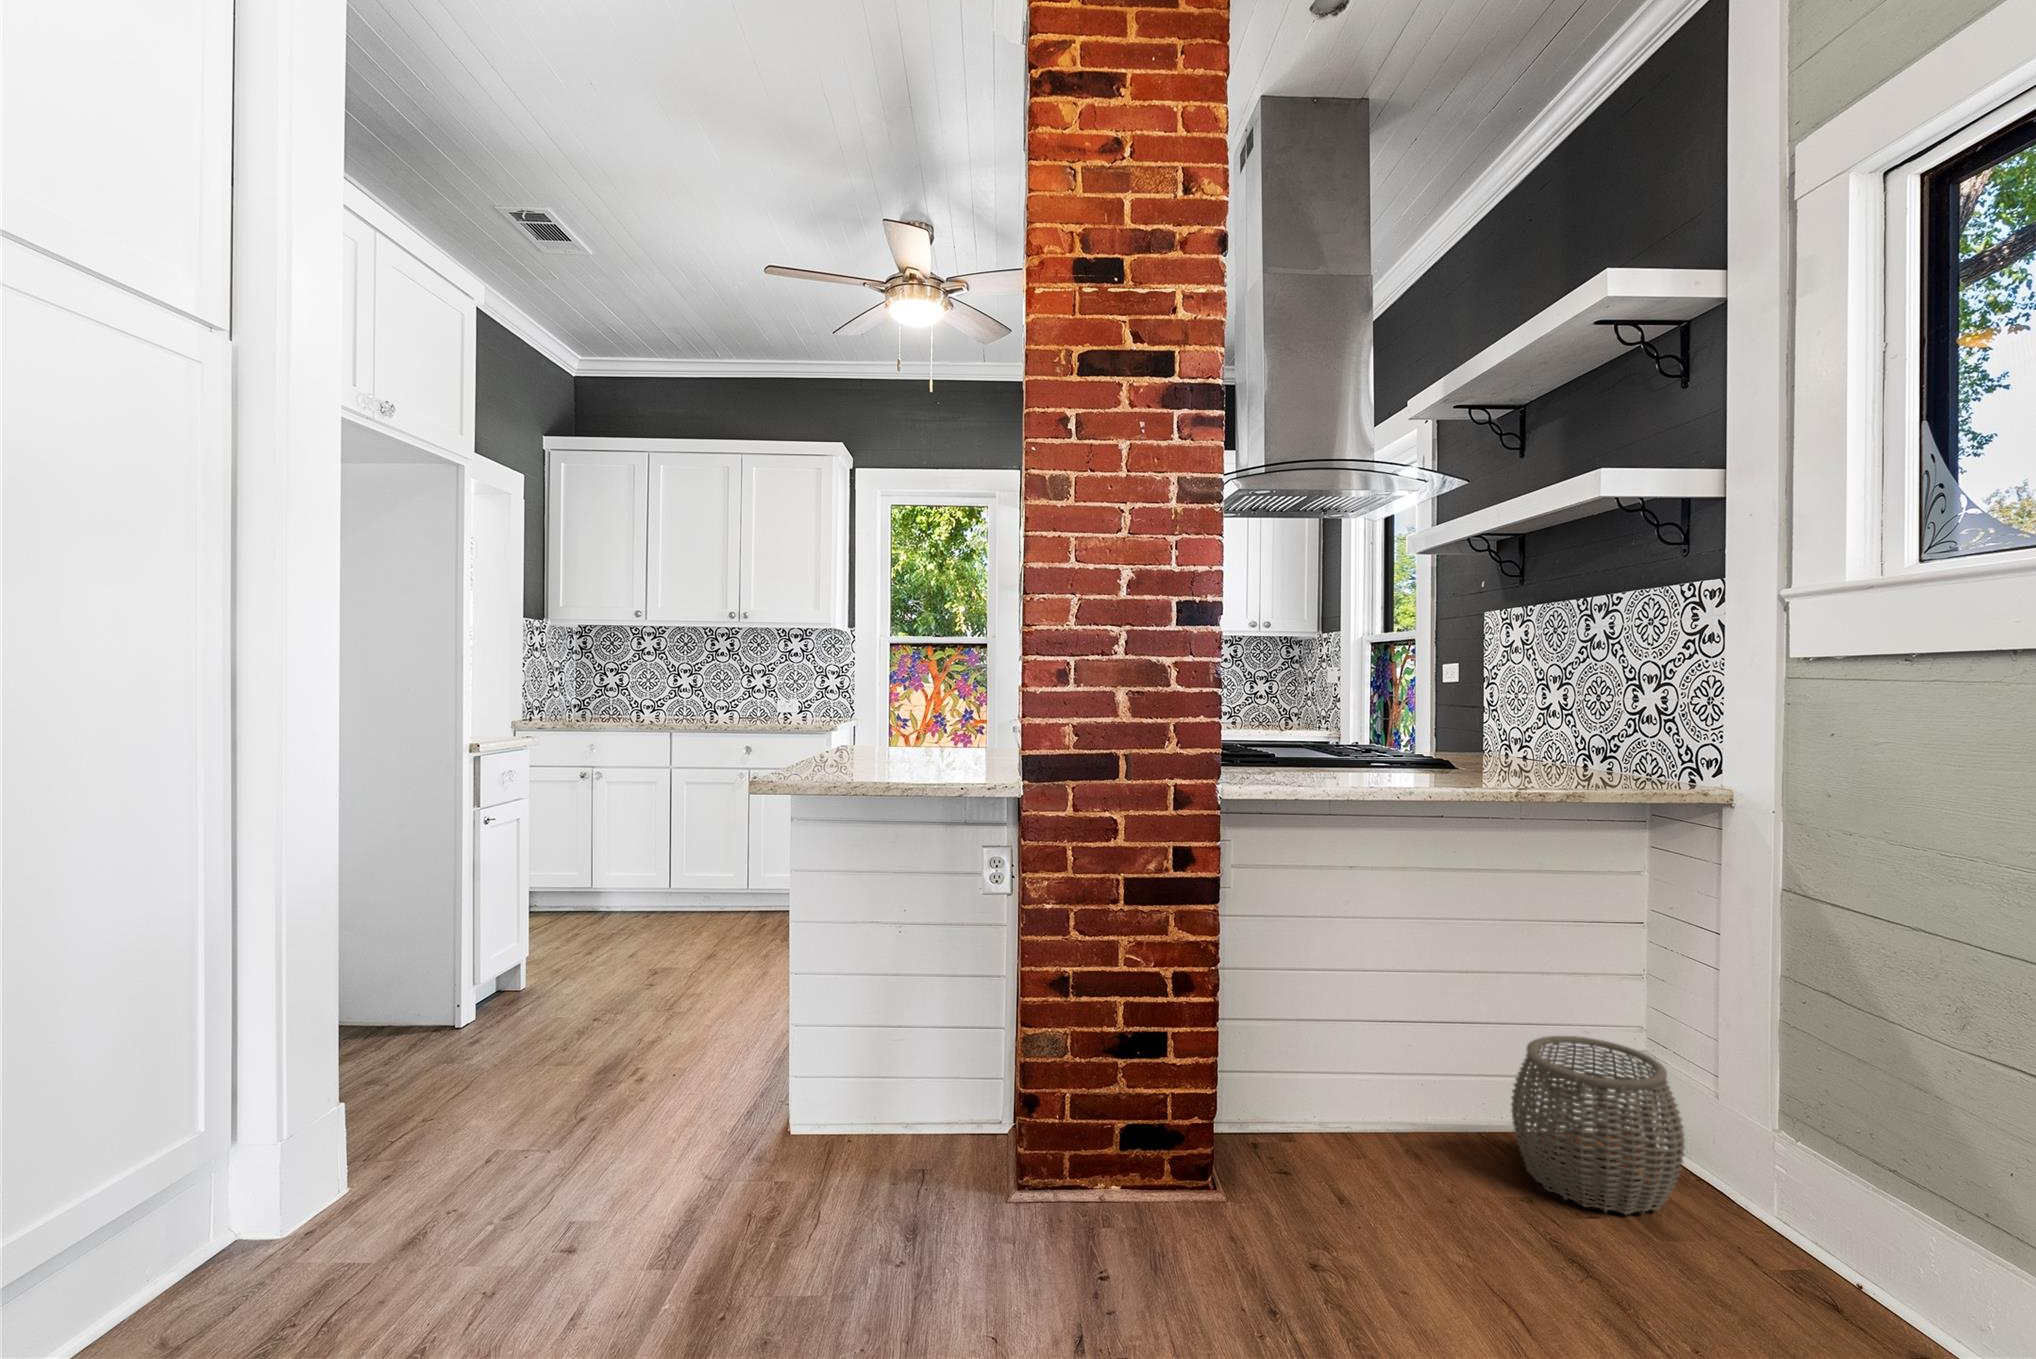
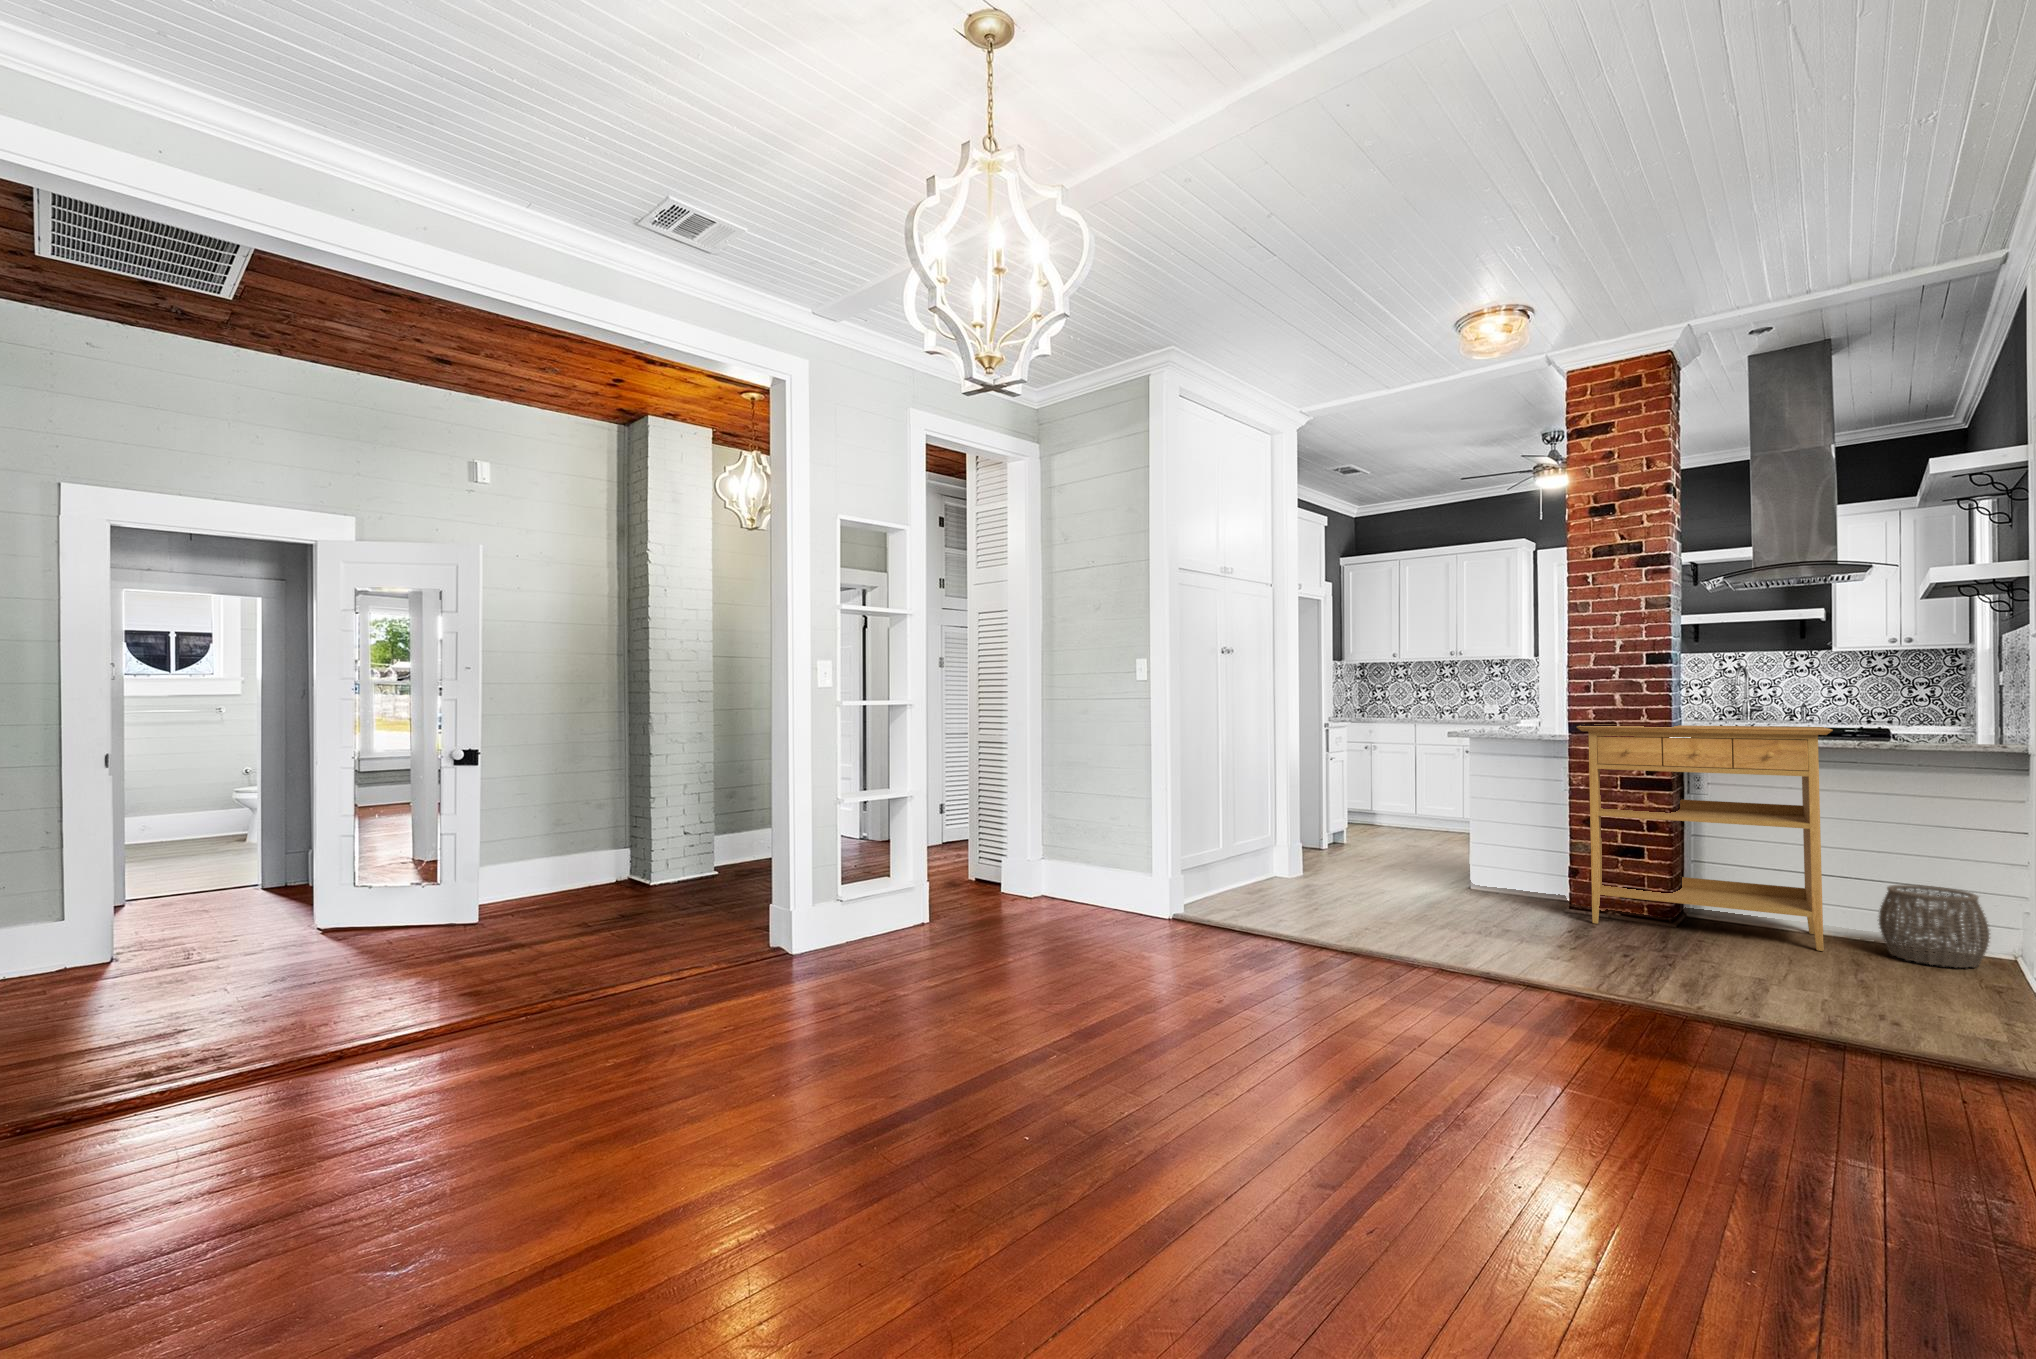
console table: none [1033,752,1508,1245] -> present [1577,724,1833,951]

